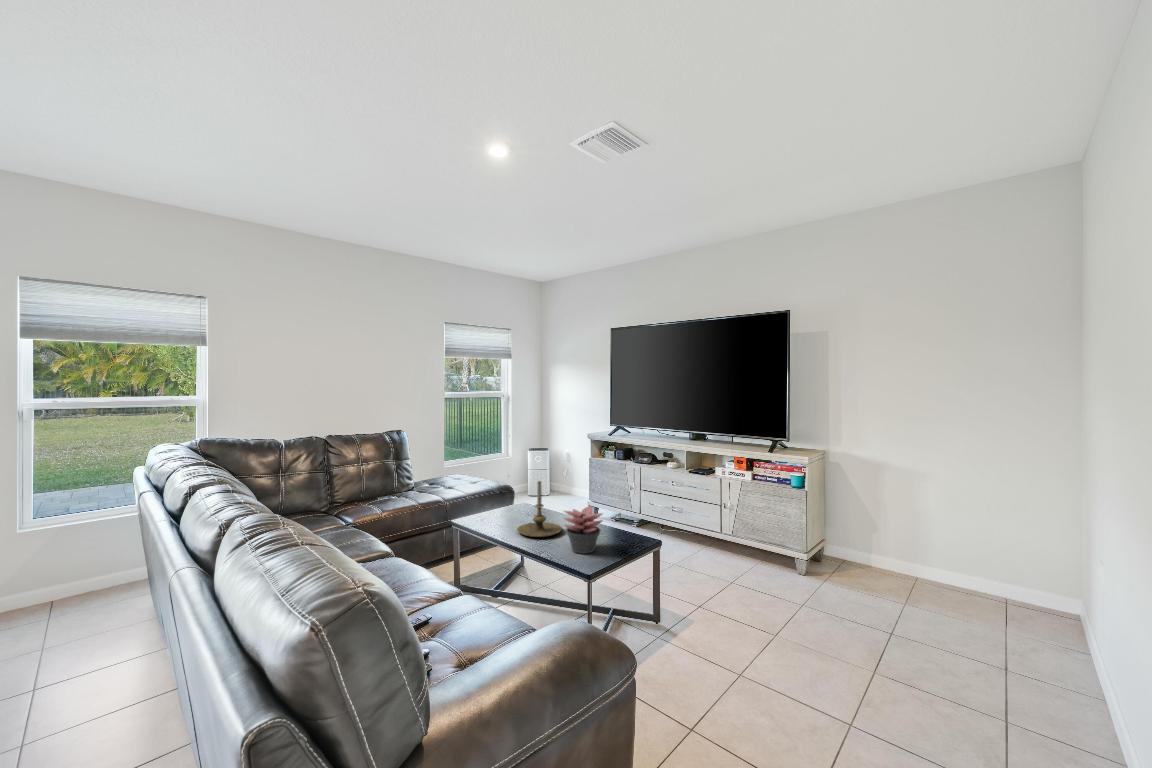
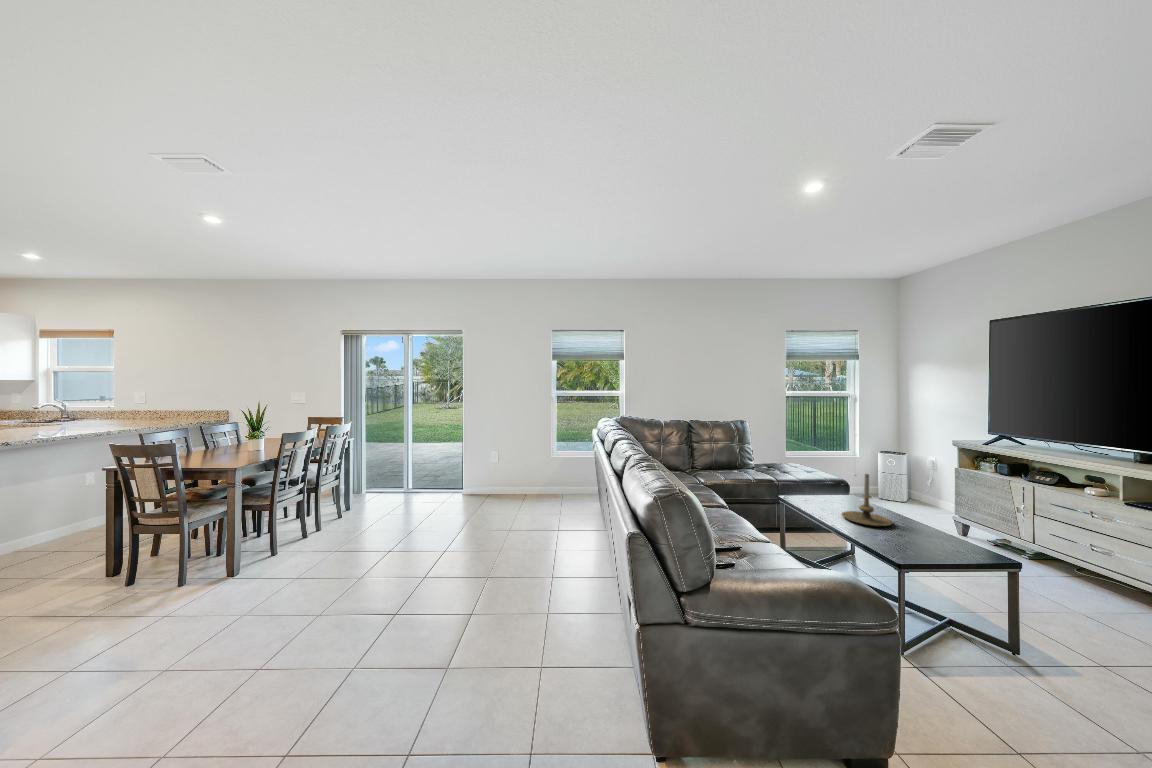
succulent plant: present [564,506,602,554] -> none [888,503,940,551]

